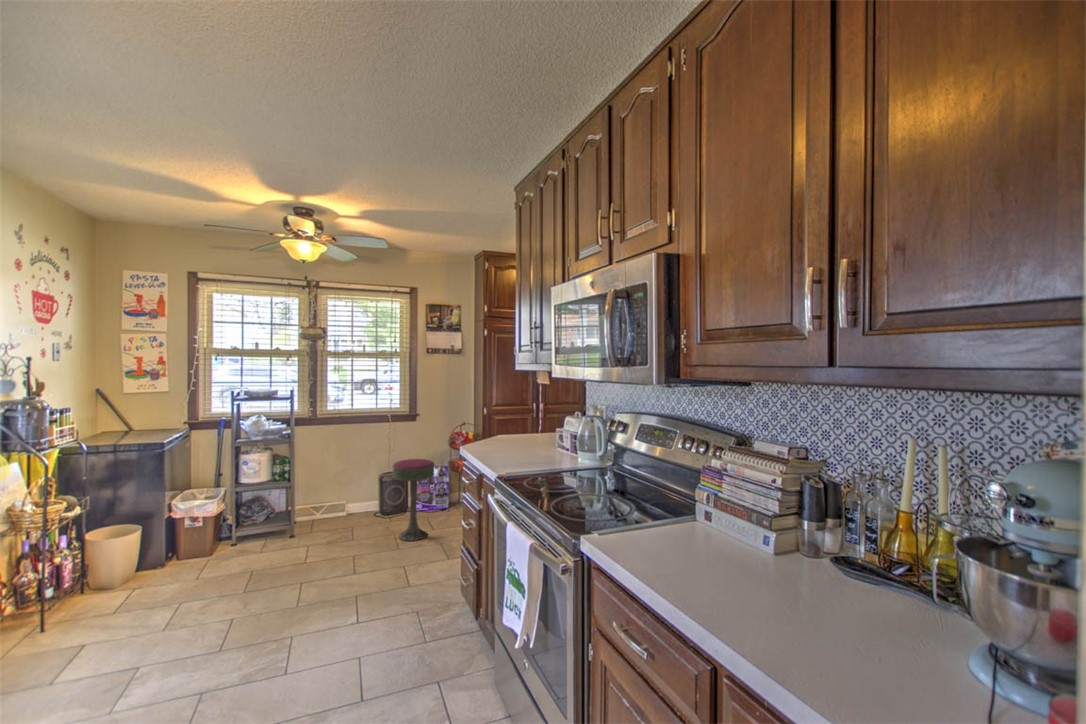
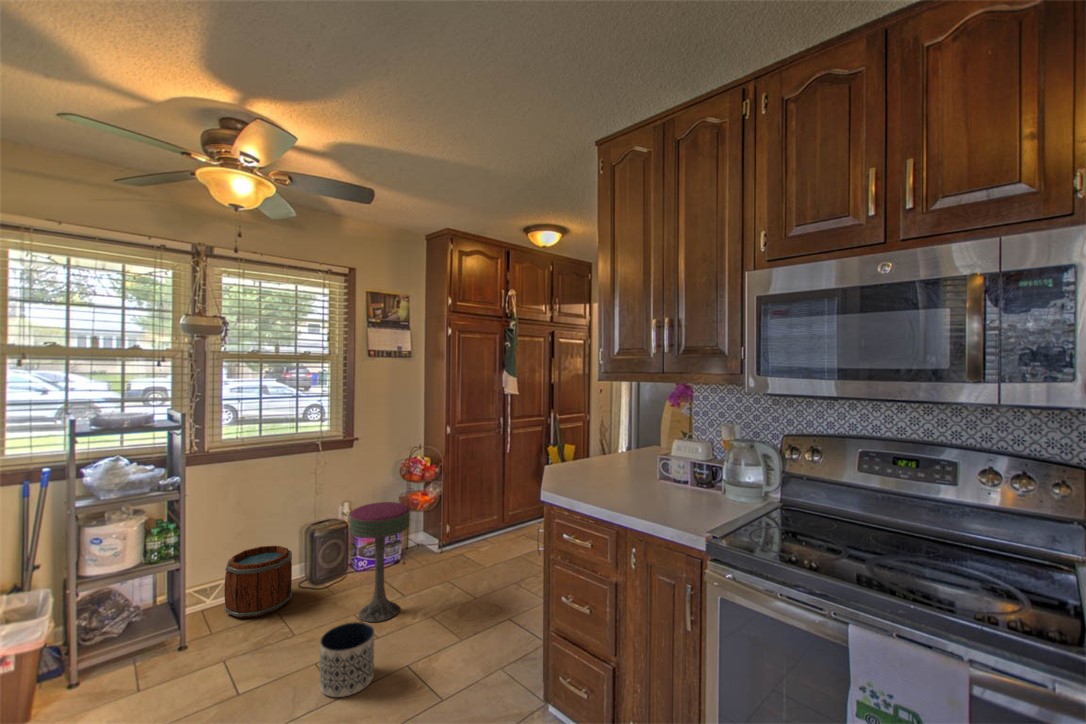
bucket: none [323,483,367,528] -> present [225,546,292,618]
planter: none [352,532,387,575] -> present [320,622,374,697]

